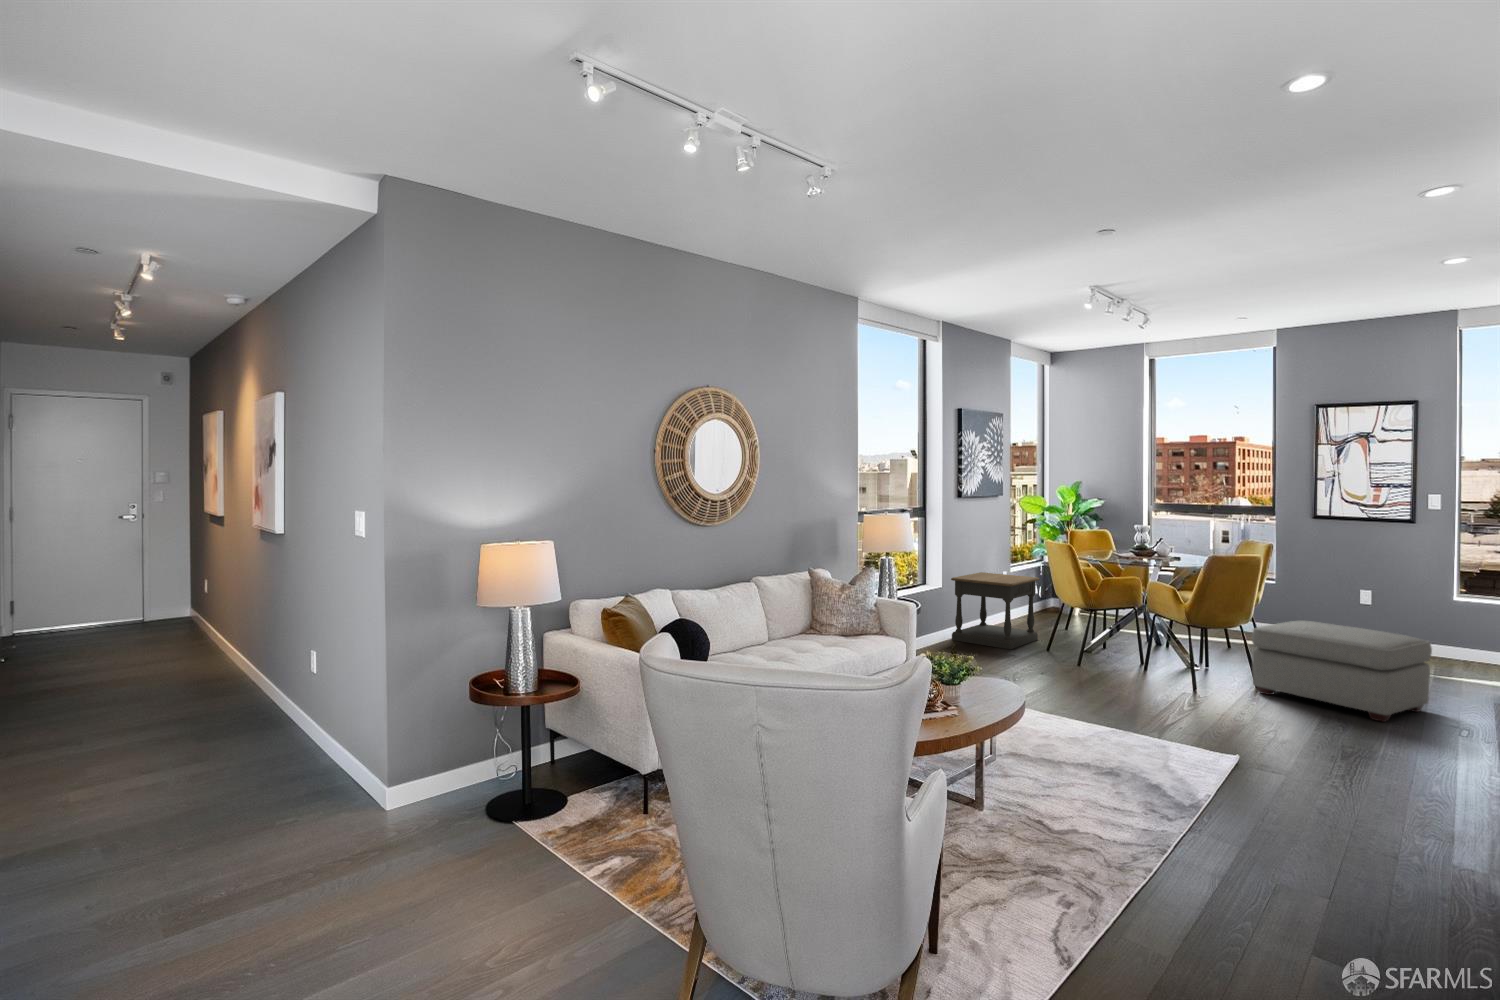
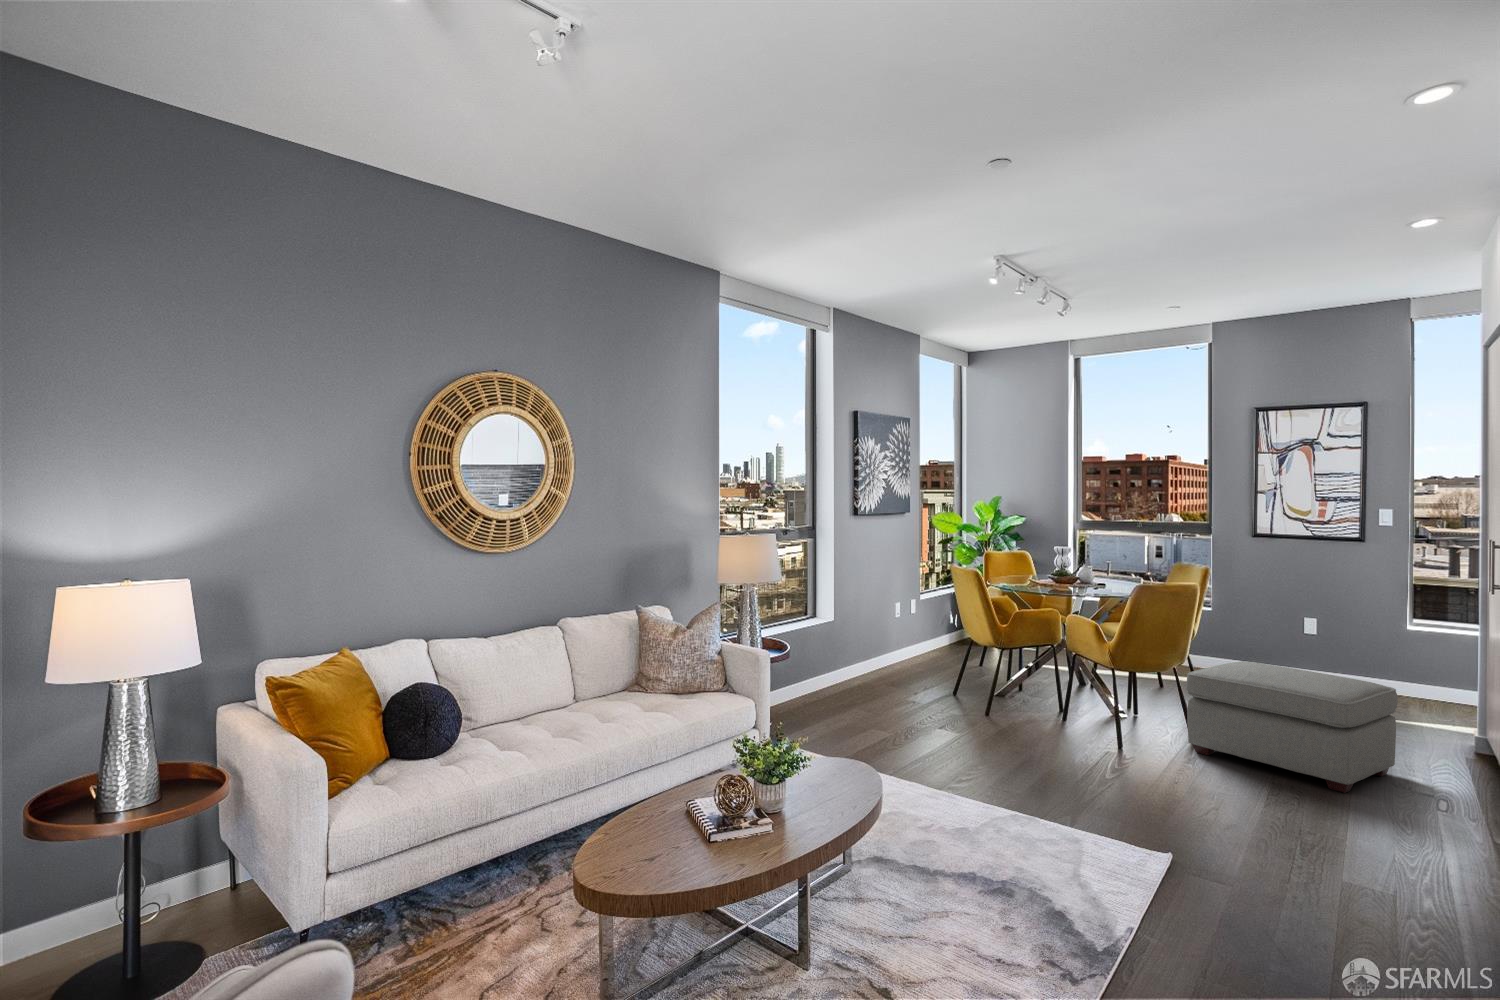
side table: present [951,572,1040,649] -> none [844,602,947,696]

